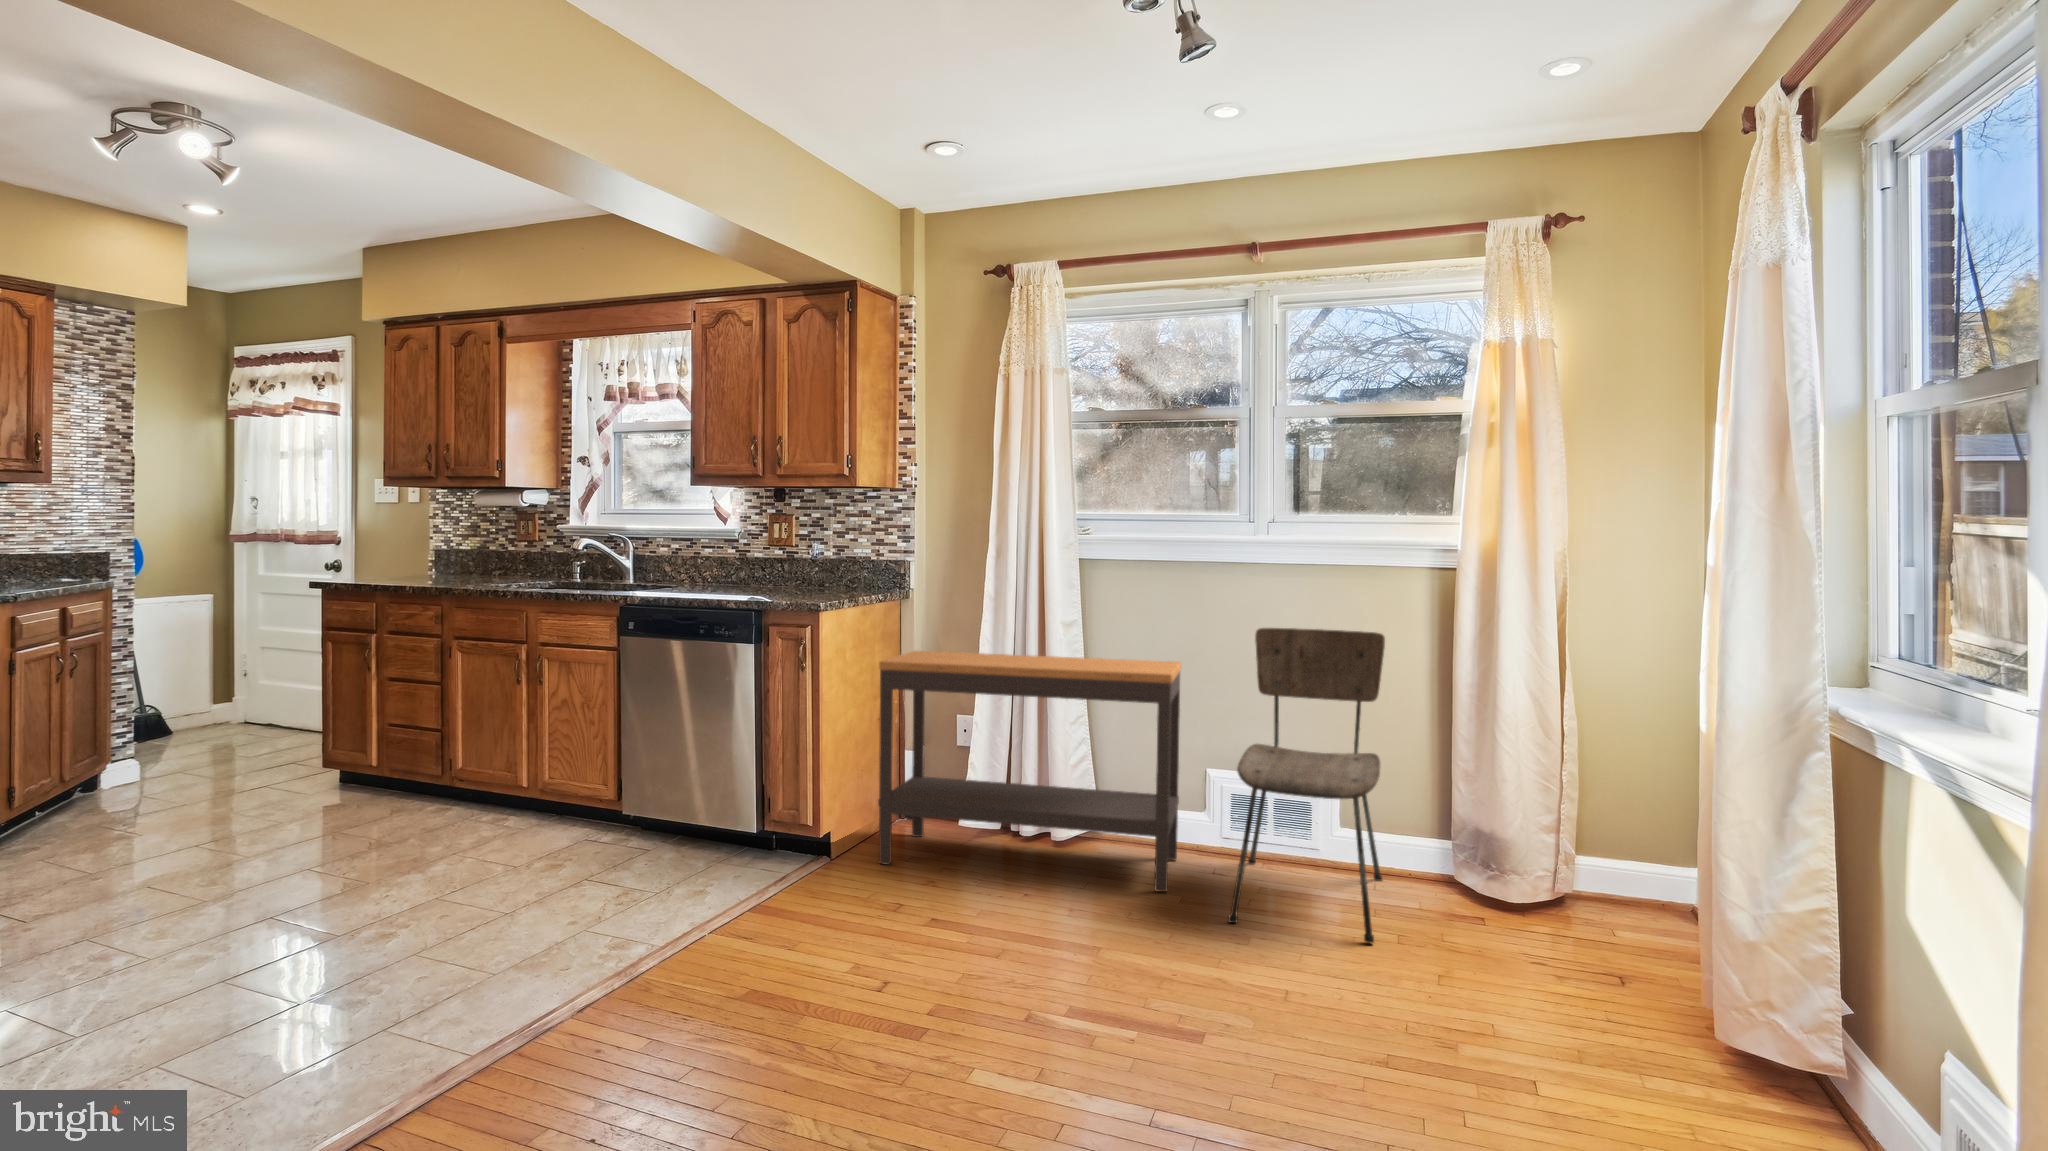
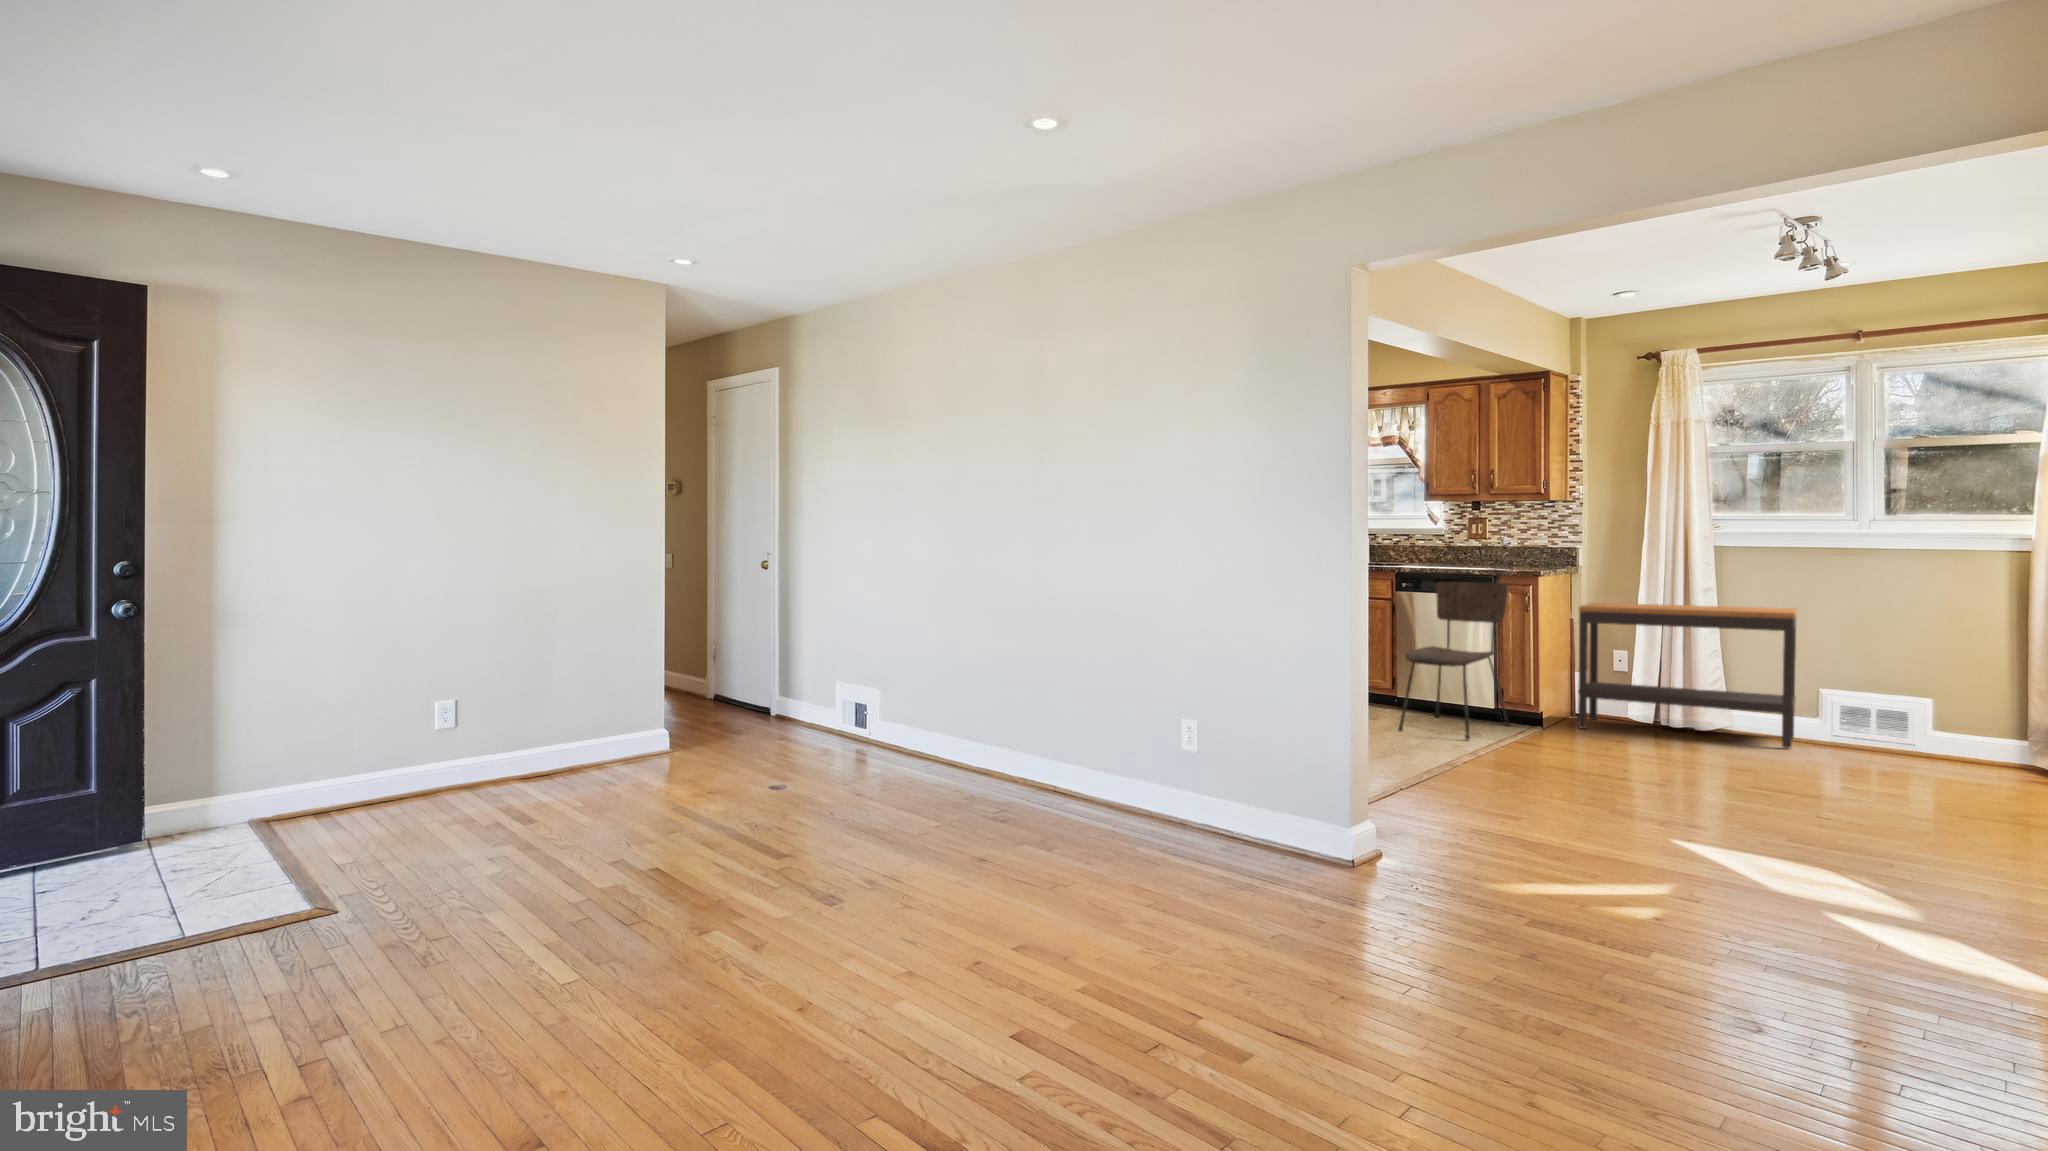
dining chair: present [1228,628,1385,943] -> present [1398,582,1510,740]

